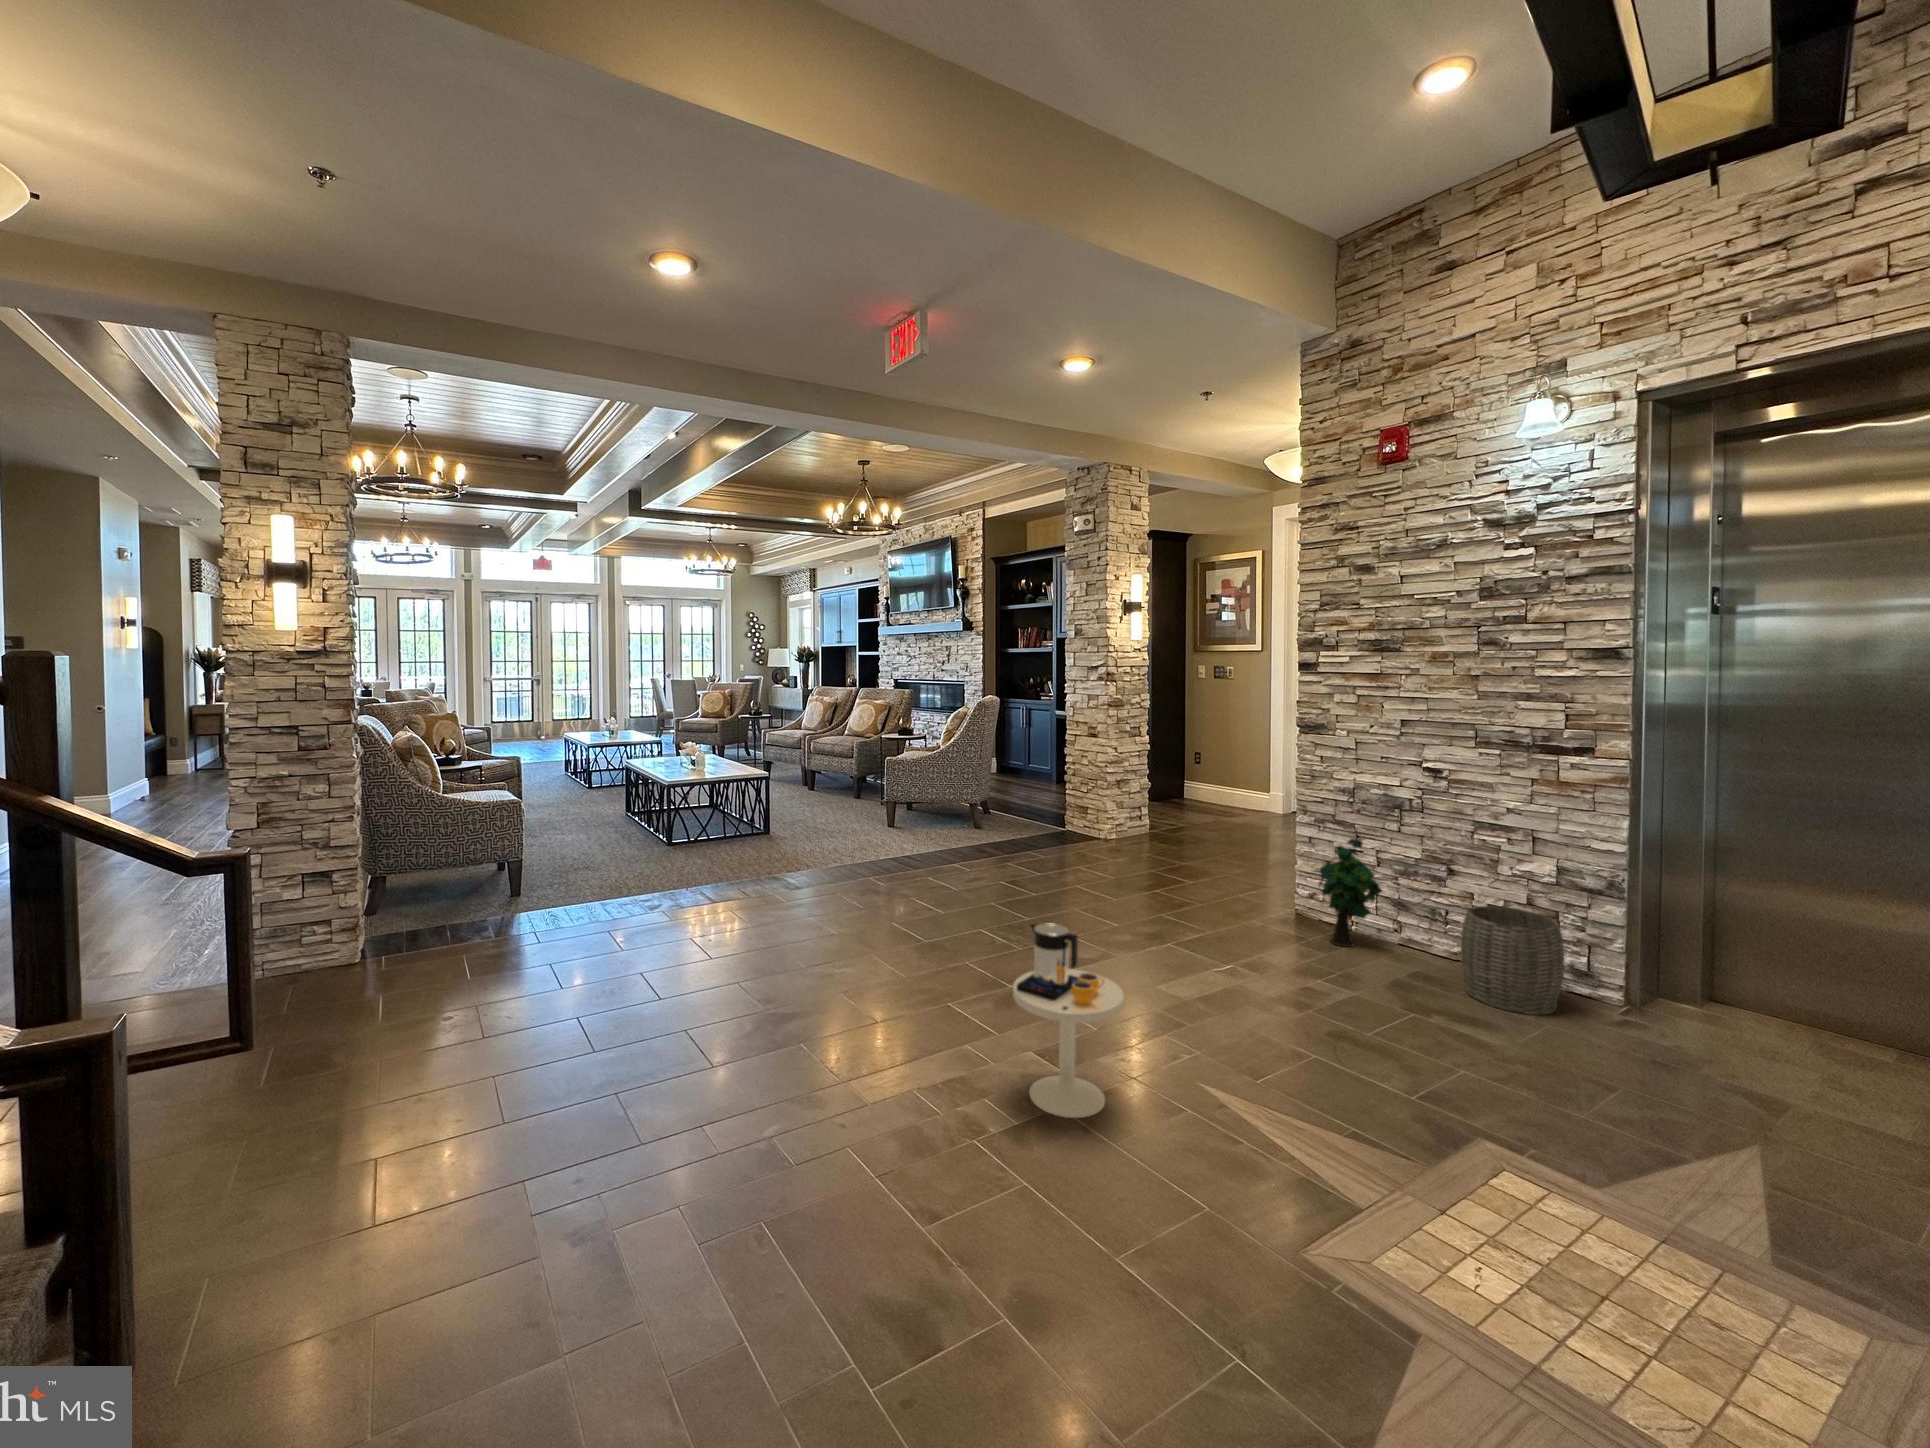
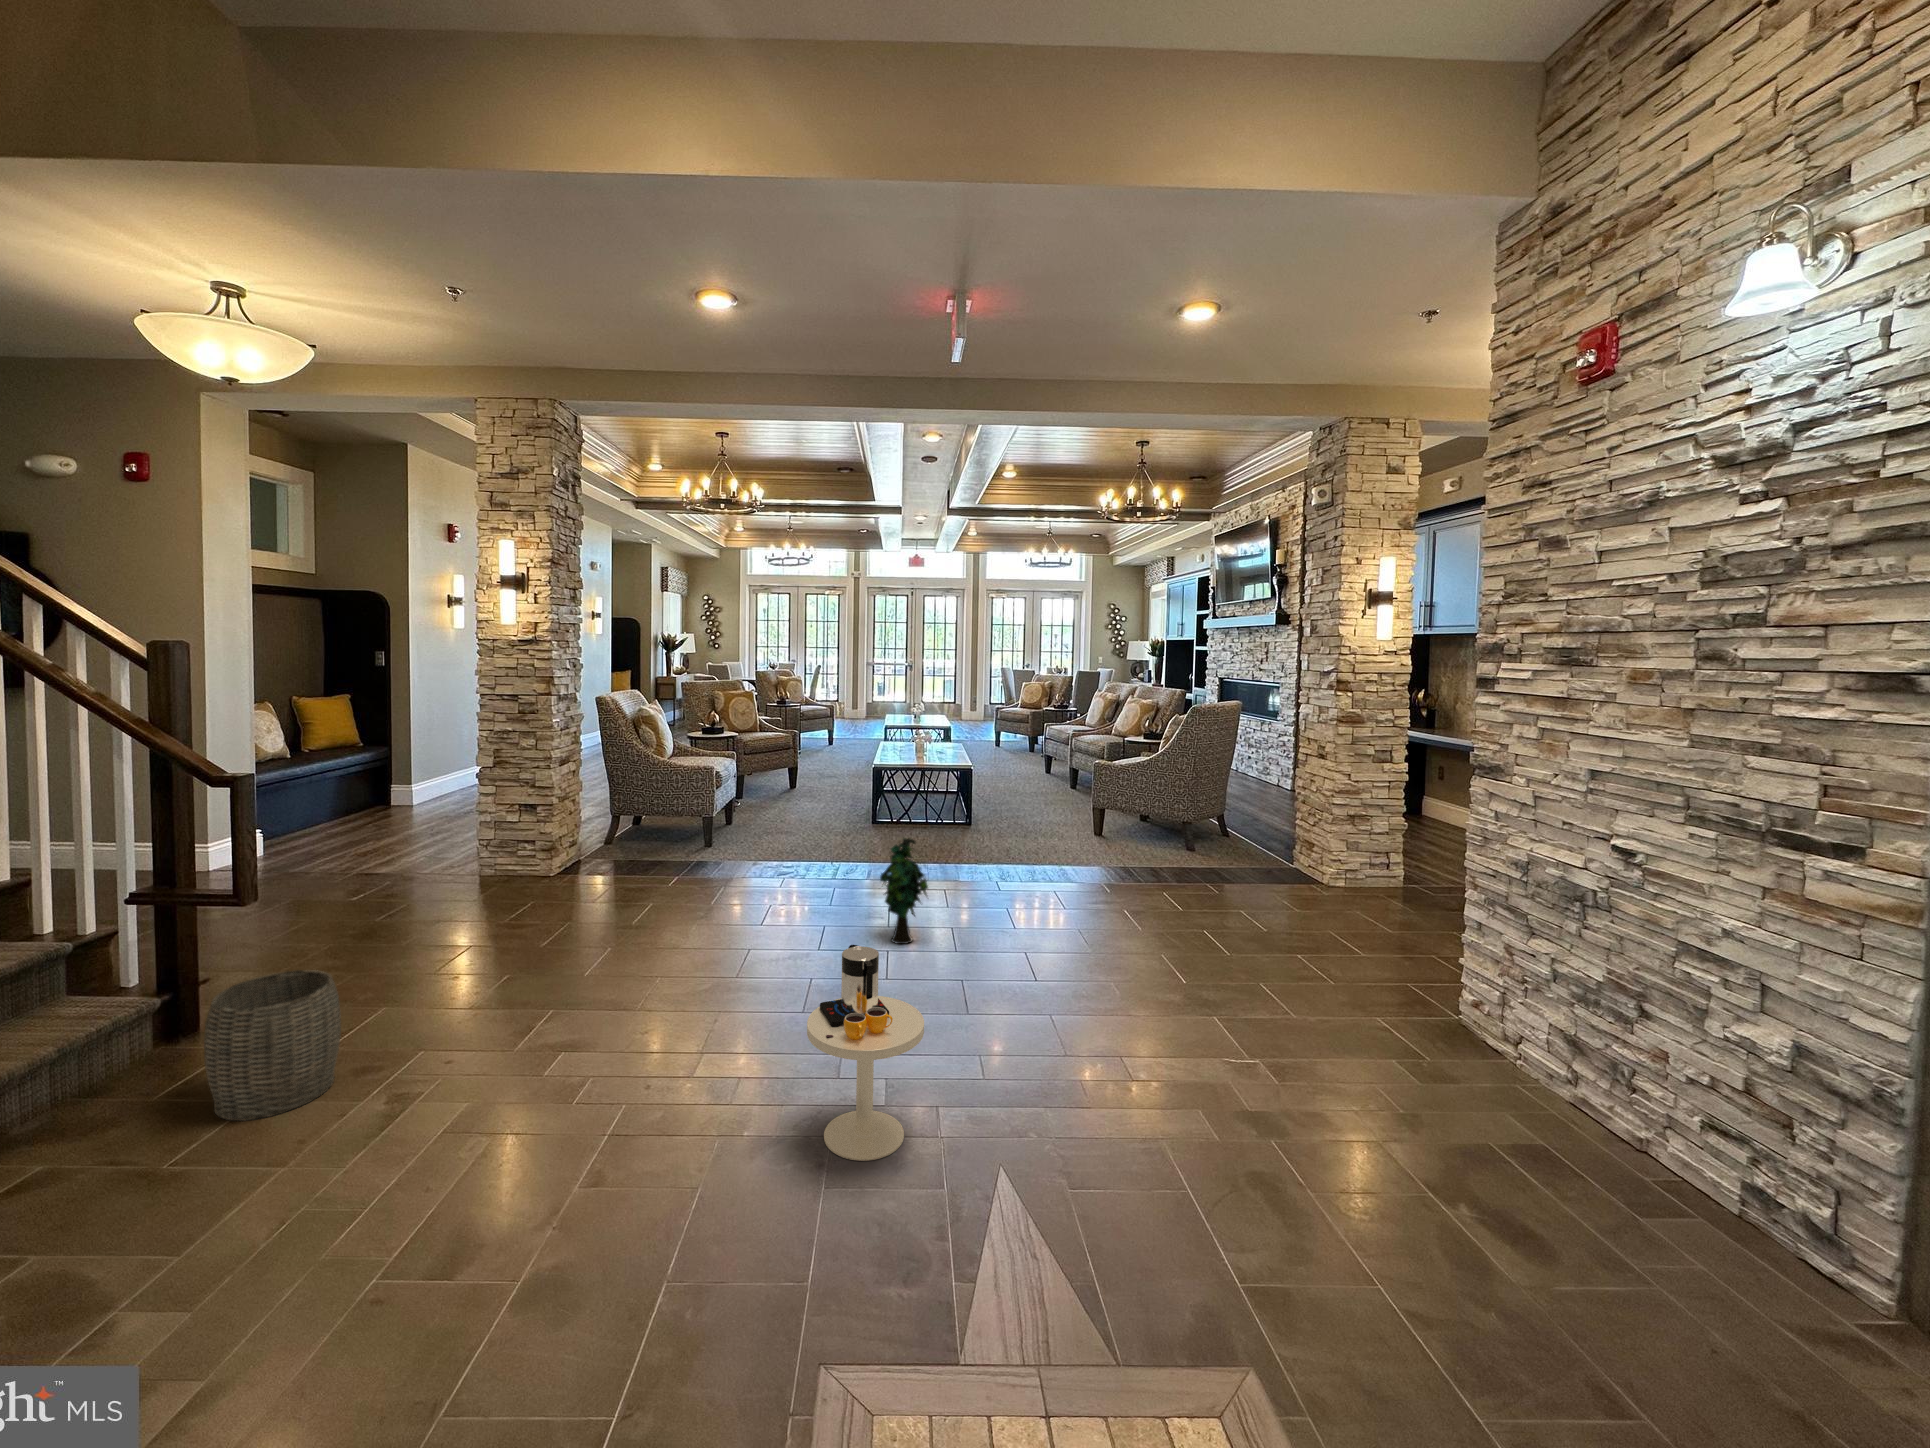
decorative plant: present [1314,839,1382,947] -> present [880,838,928,944]
woven basket: present [1461,906,1564,1015] -> present [204,970,341,1121]

